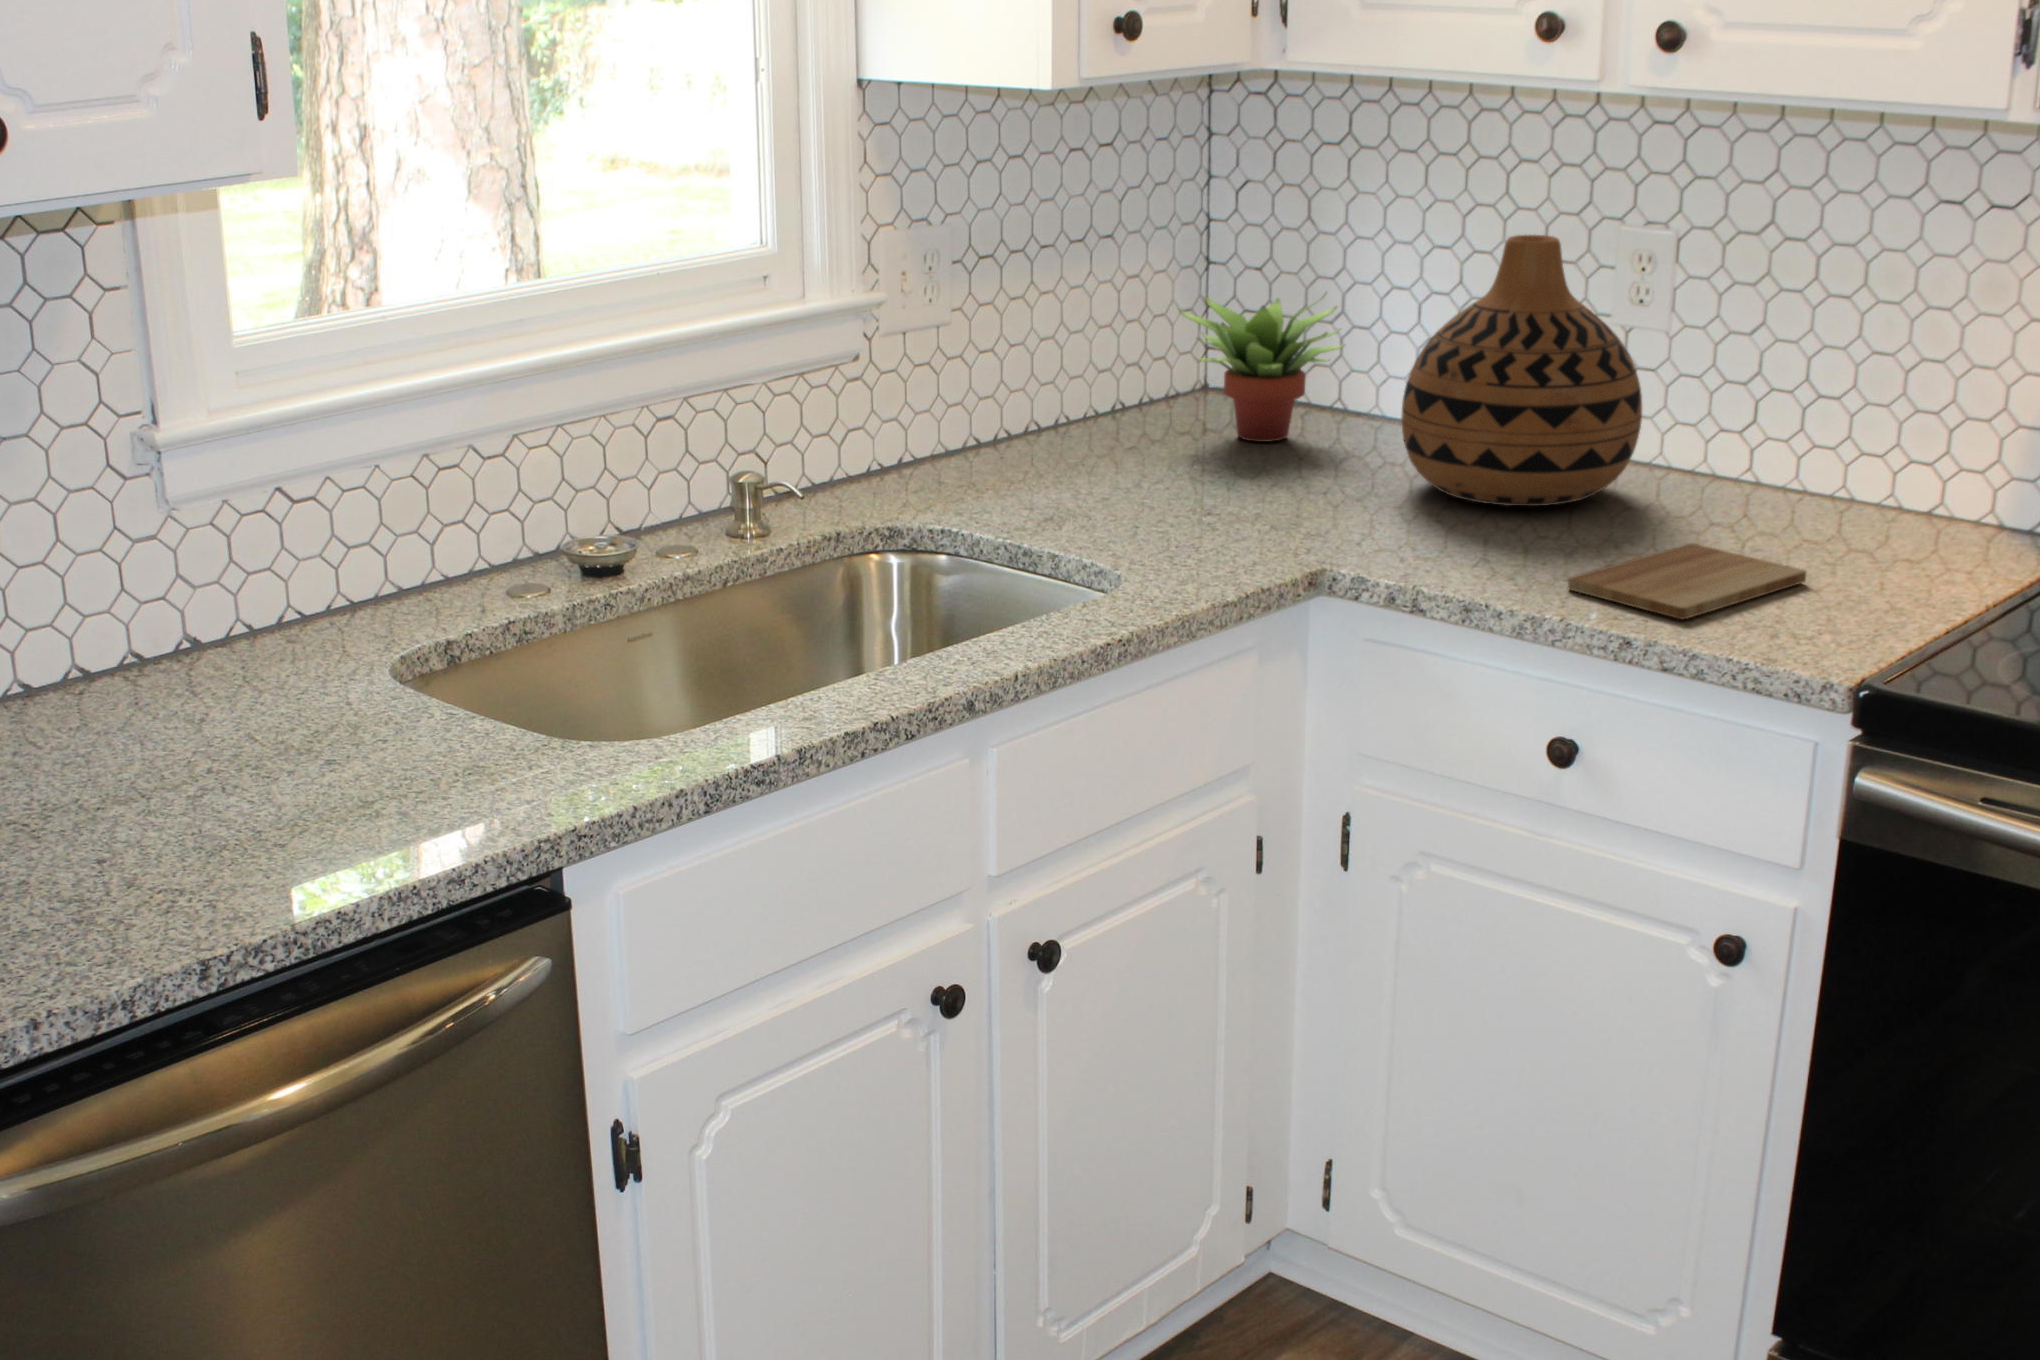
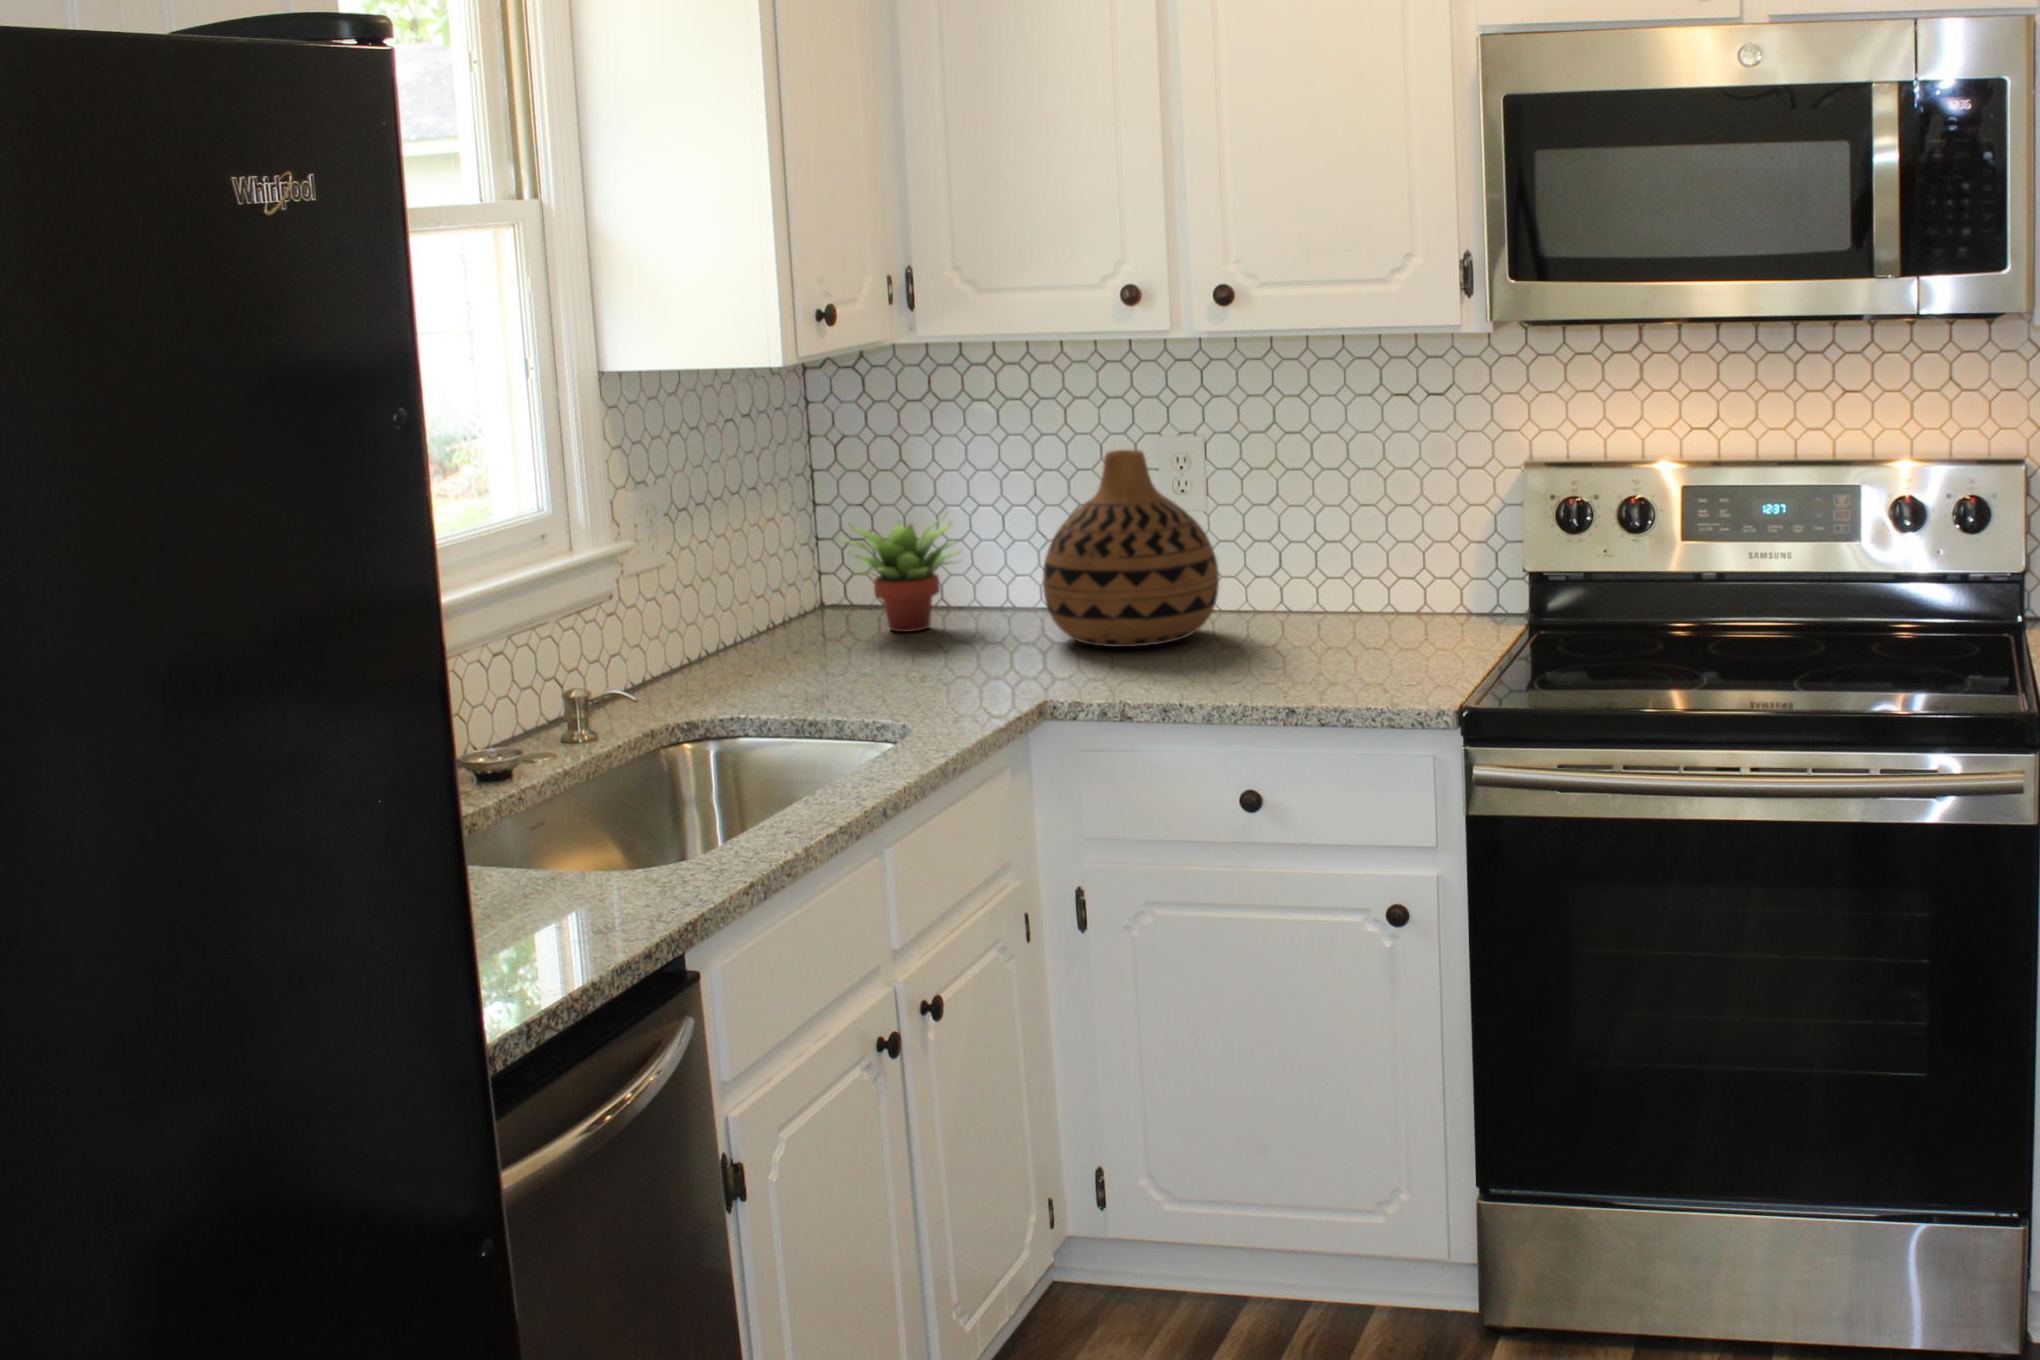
cutting board: present [1568,543,1806,619] -> none [1230,650,1376,693]

